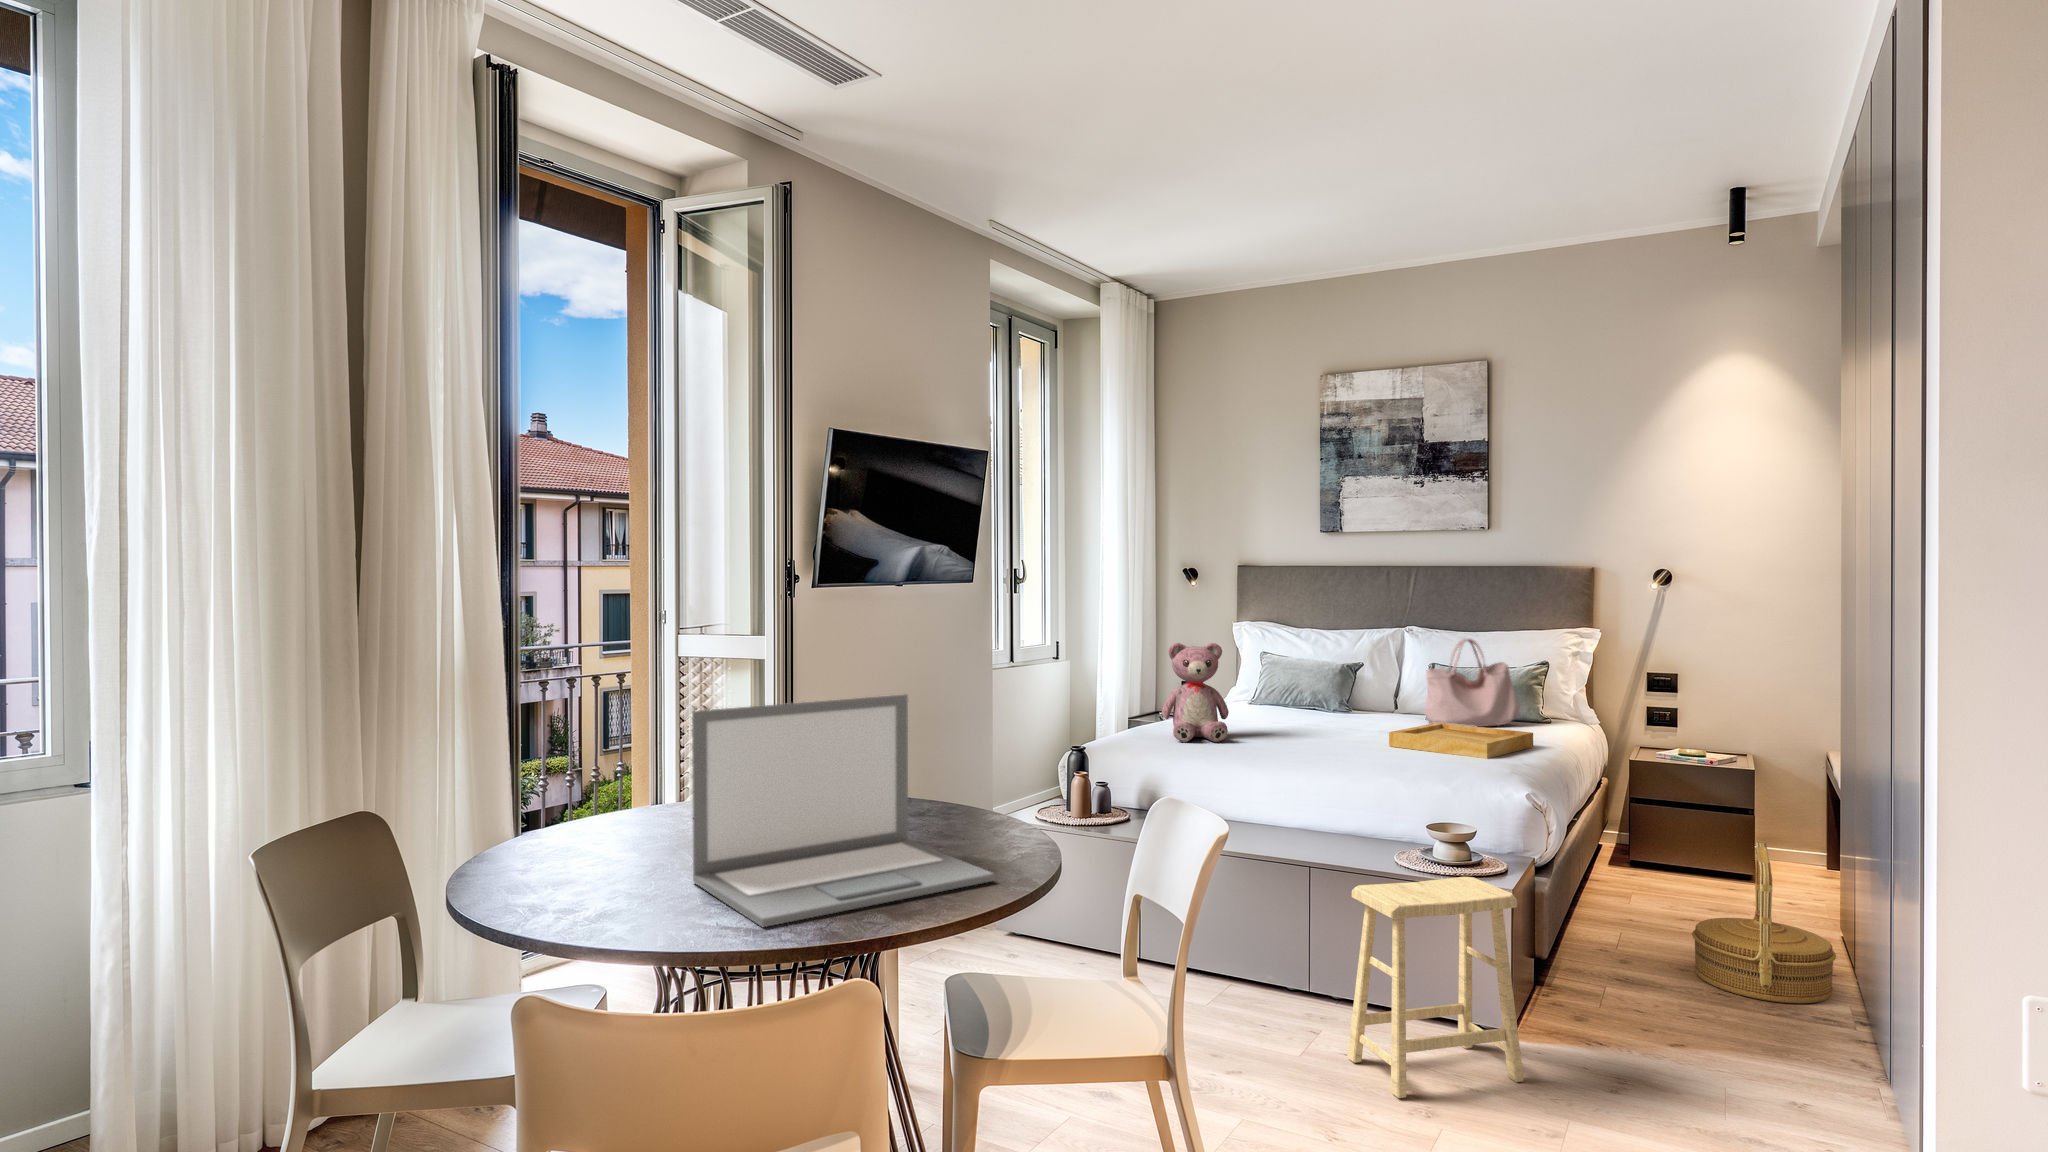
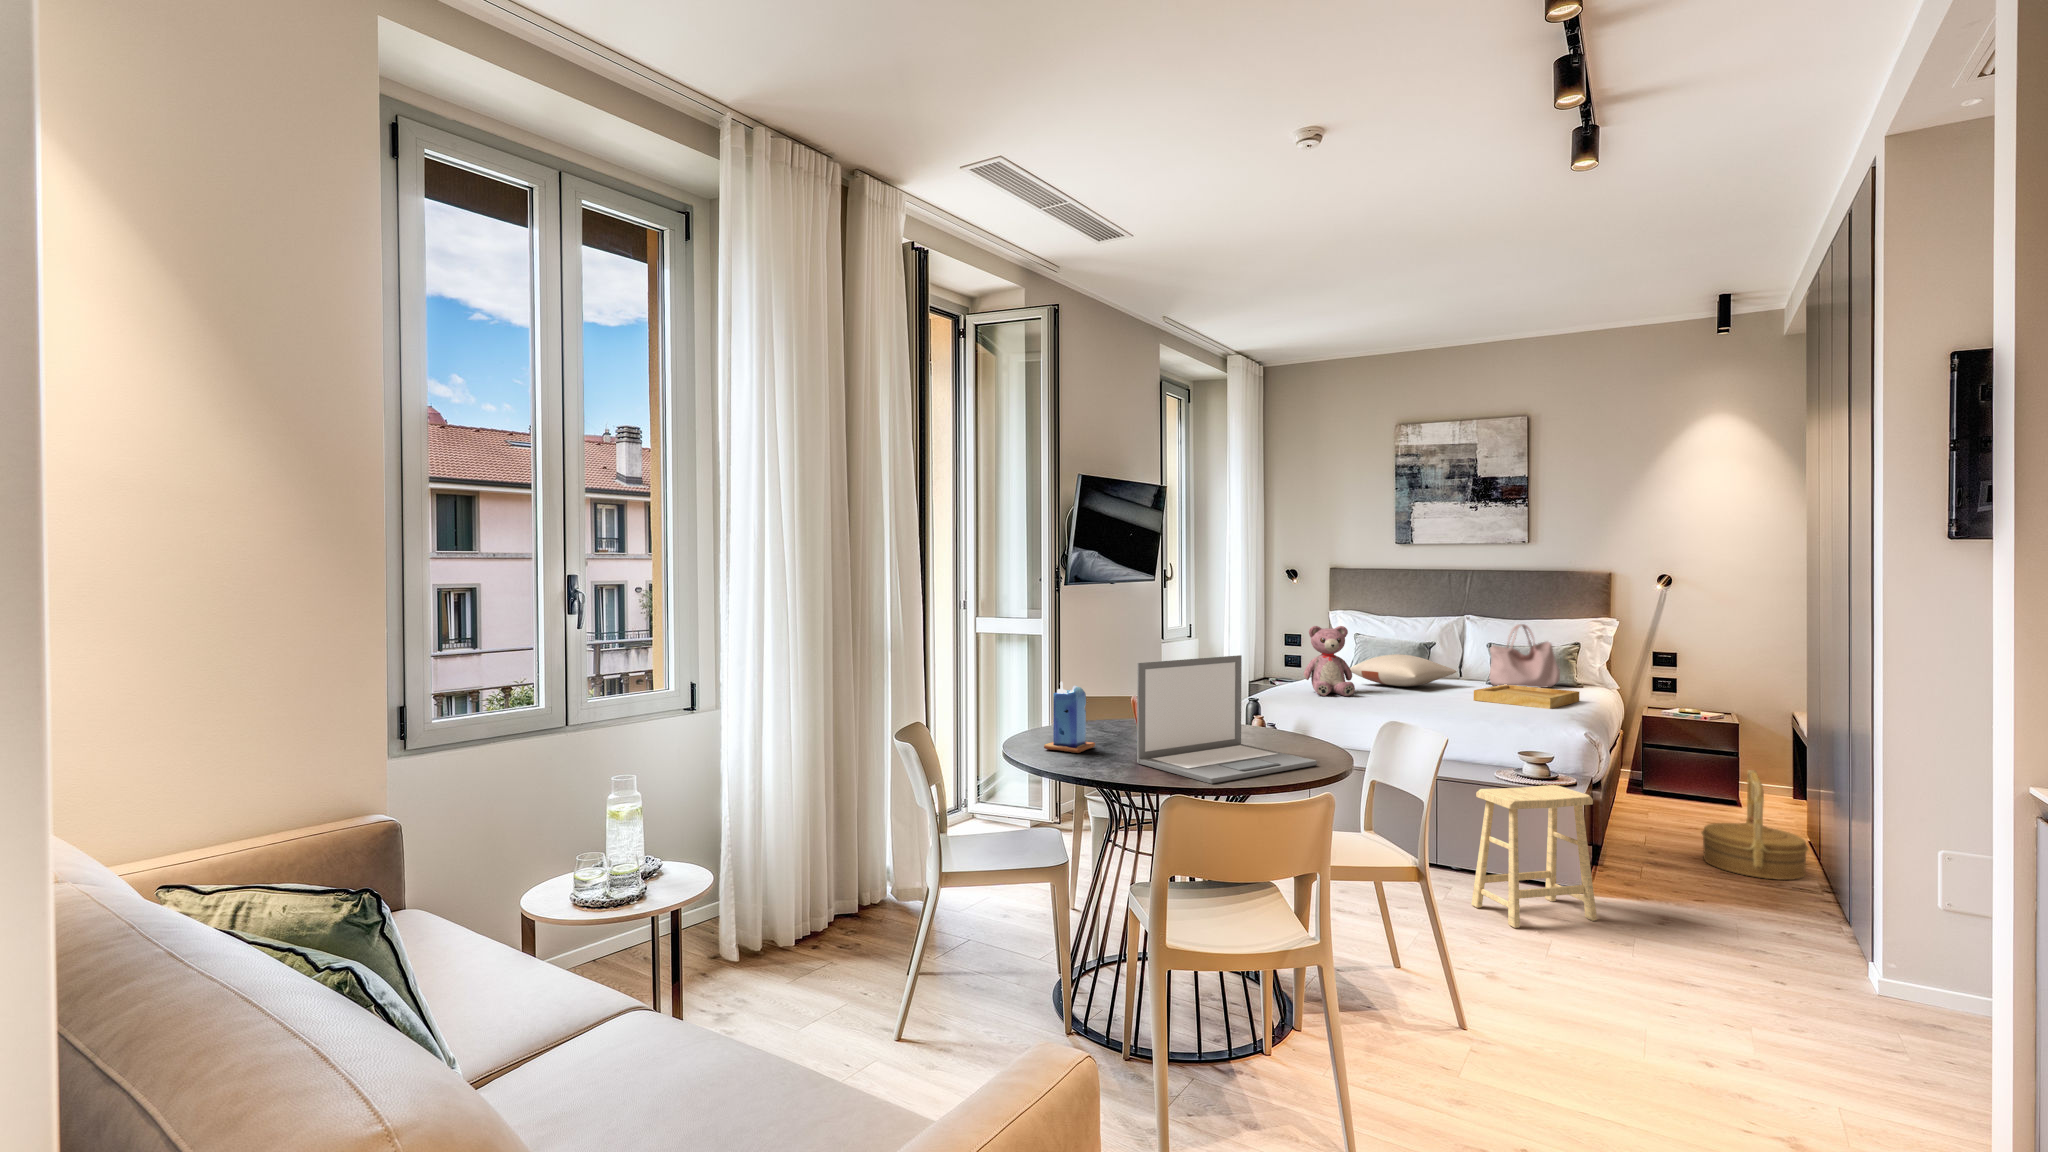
pillow: none [1235,682,1379,726] -> present [1350,654,1456,686]
candle: none [576,740,669,861] -> present [1044,681,1095,753]

